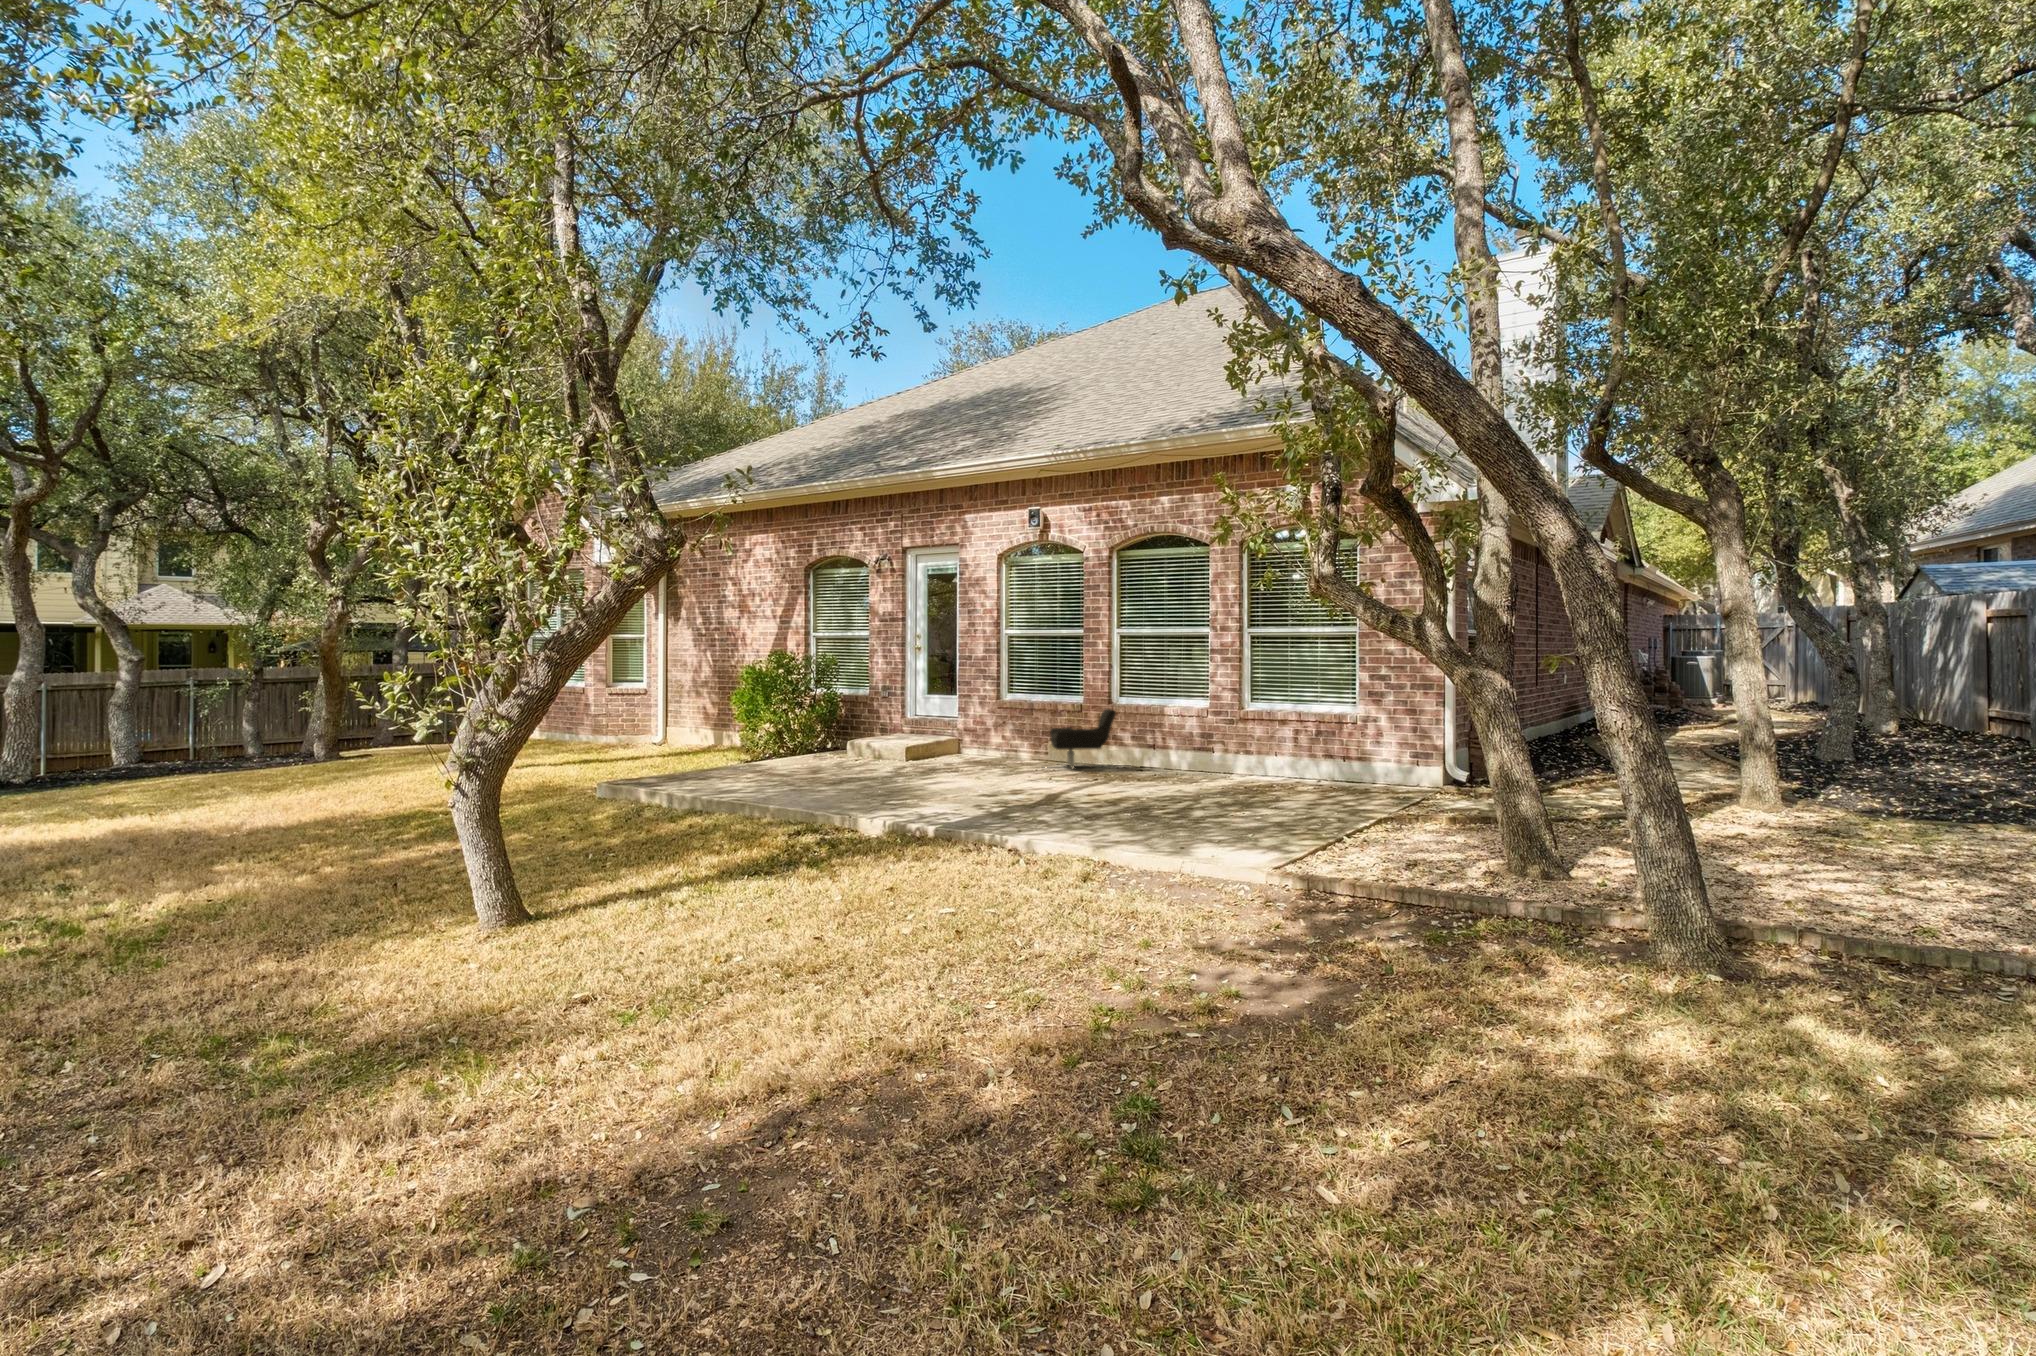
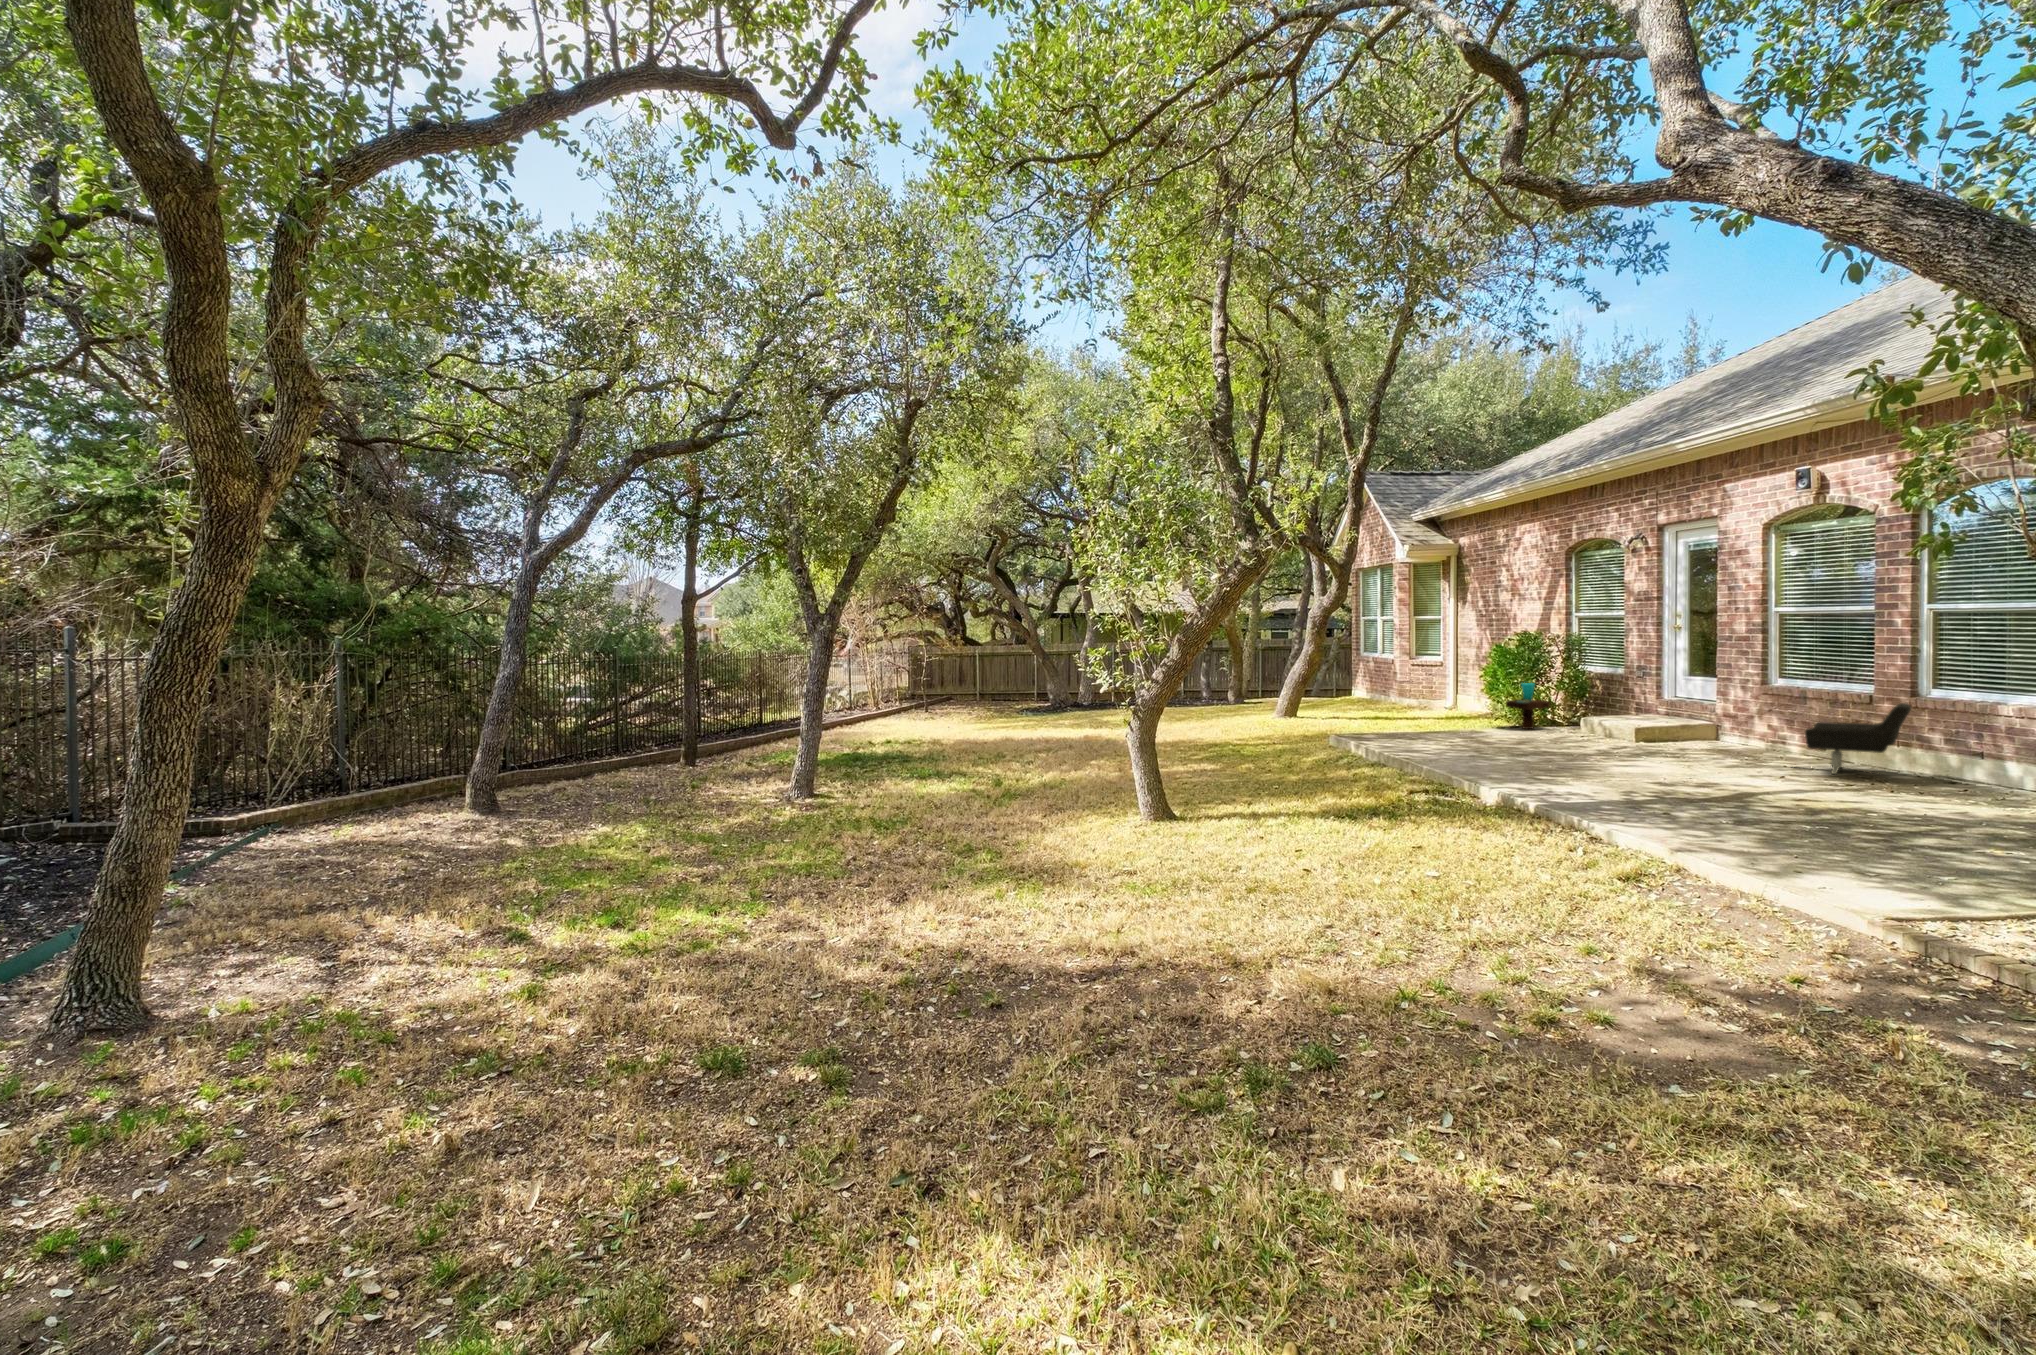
side table: none [769,706,811,756] -> present [1506,683,1550,729]

